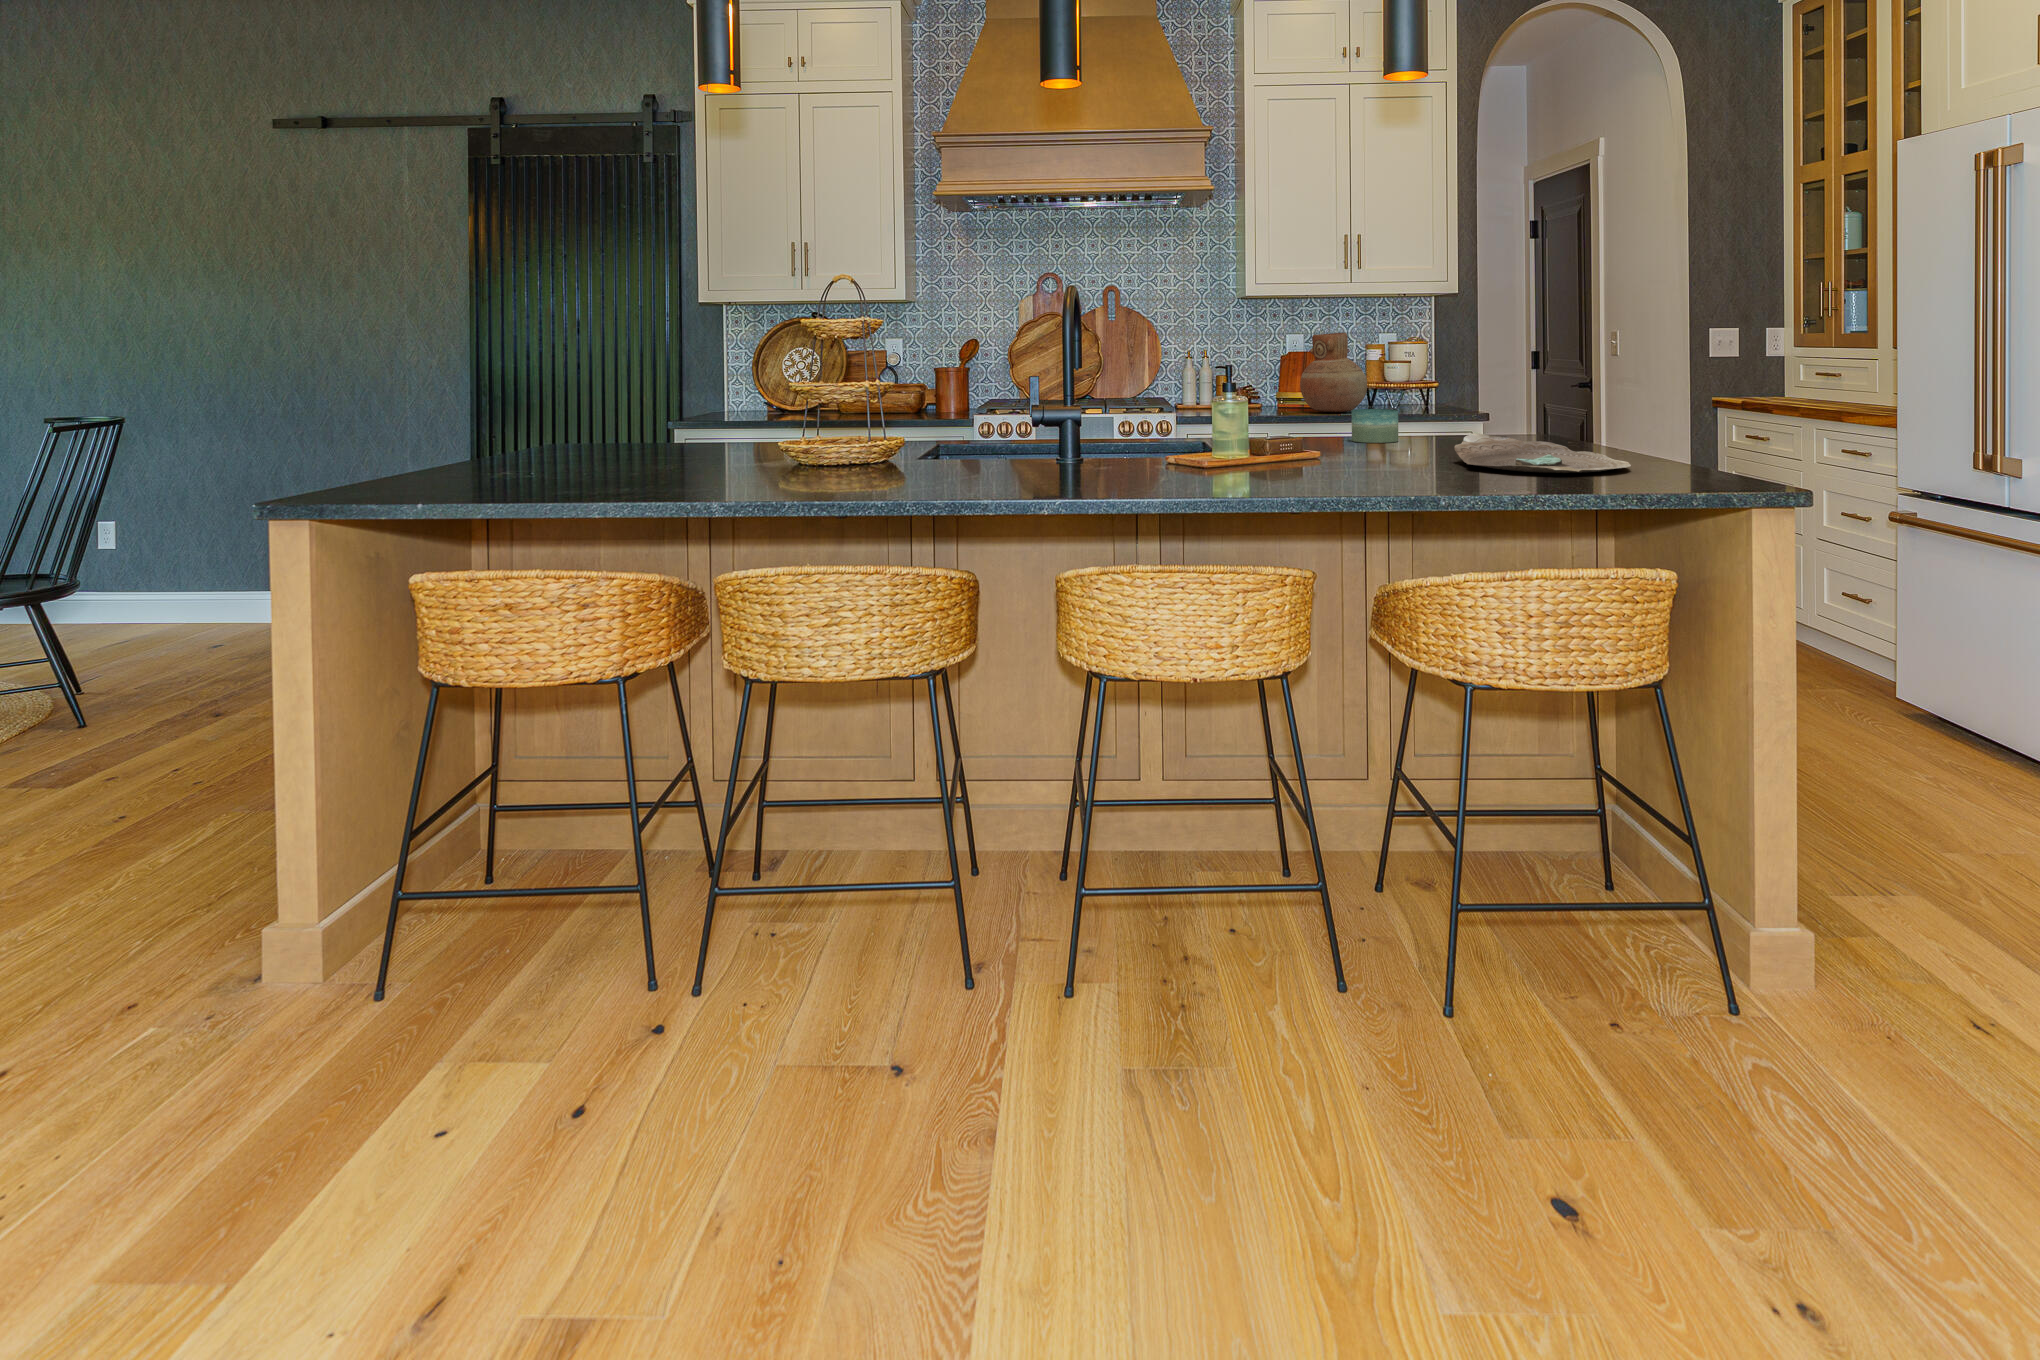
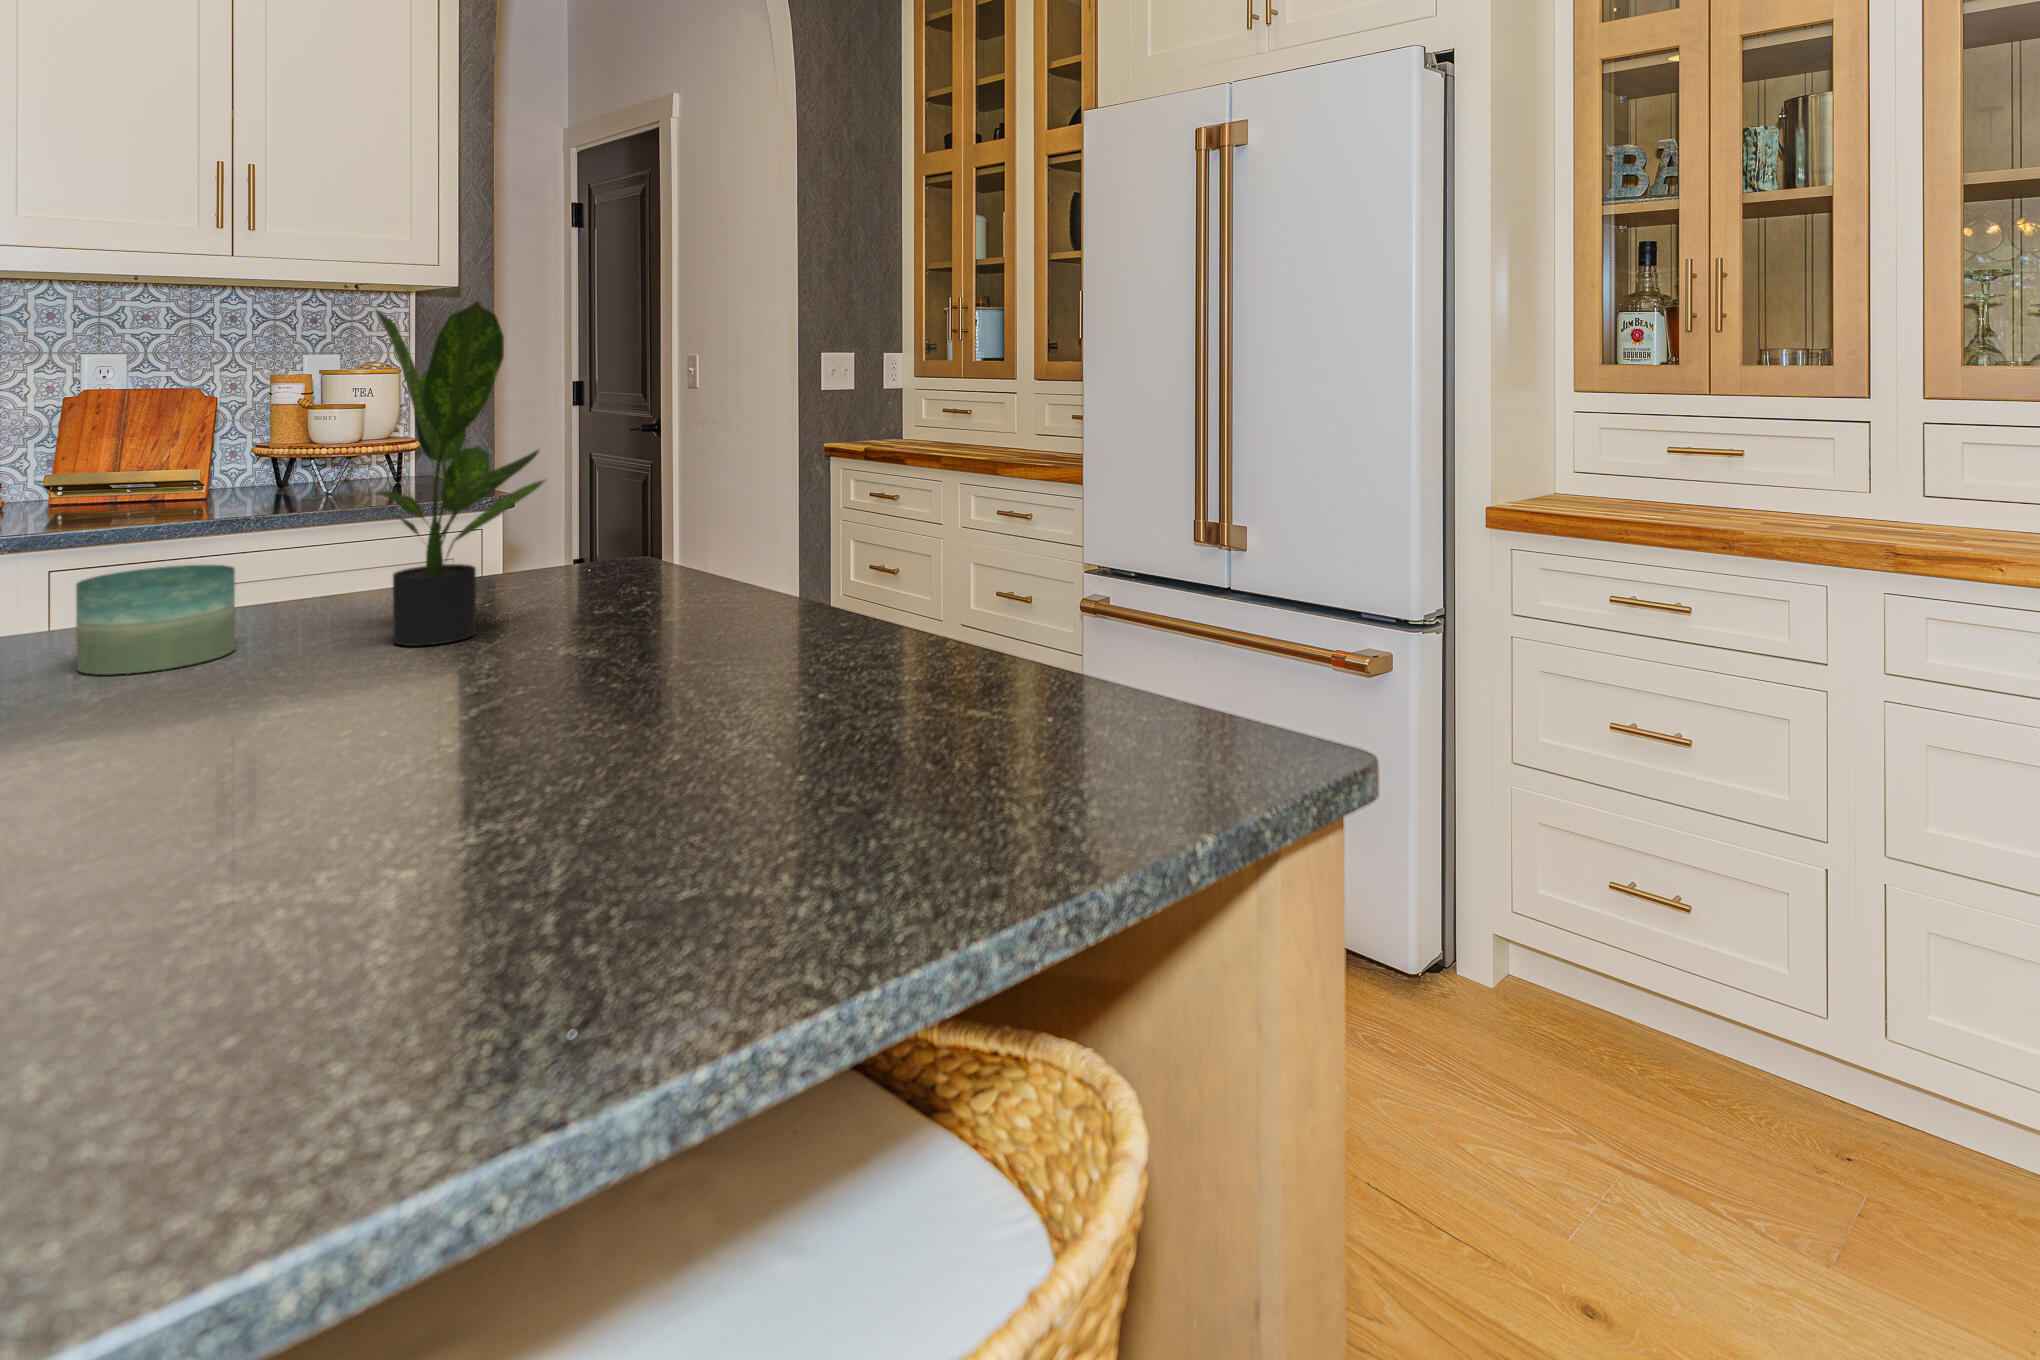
potted plant: none [1438,304,1512,444] -> present [369,301,544,646]
vase: present [1300,333,1367,412] -> none [99,355,263,511]
decorative bowl: present [1455,433,1631,473] -> none [335,681,915,928]

